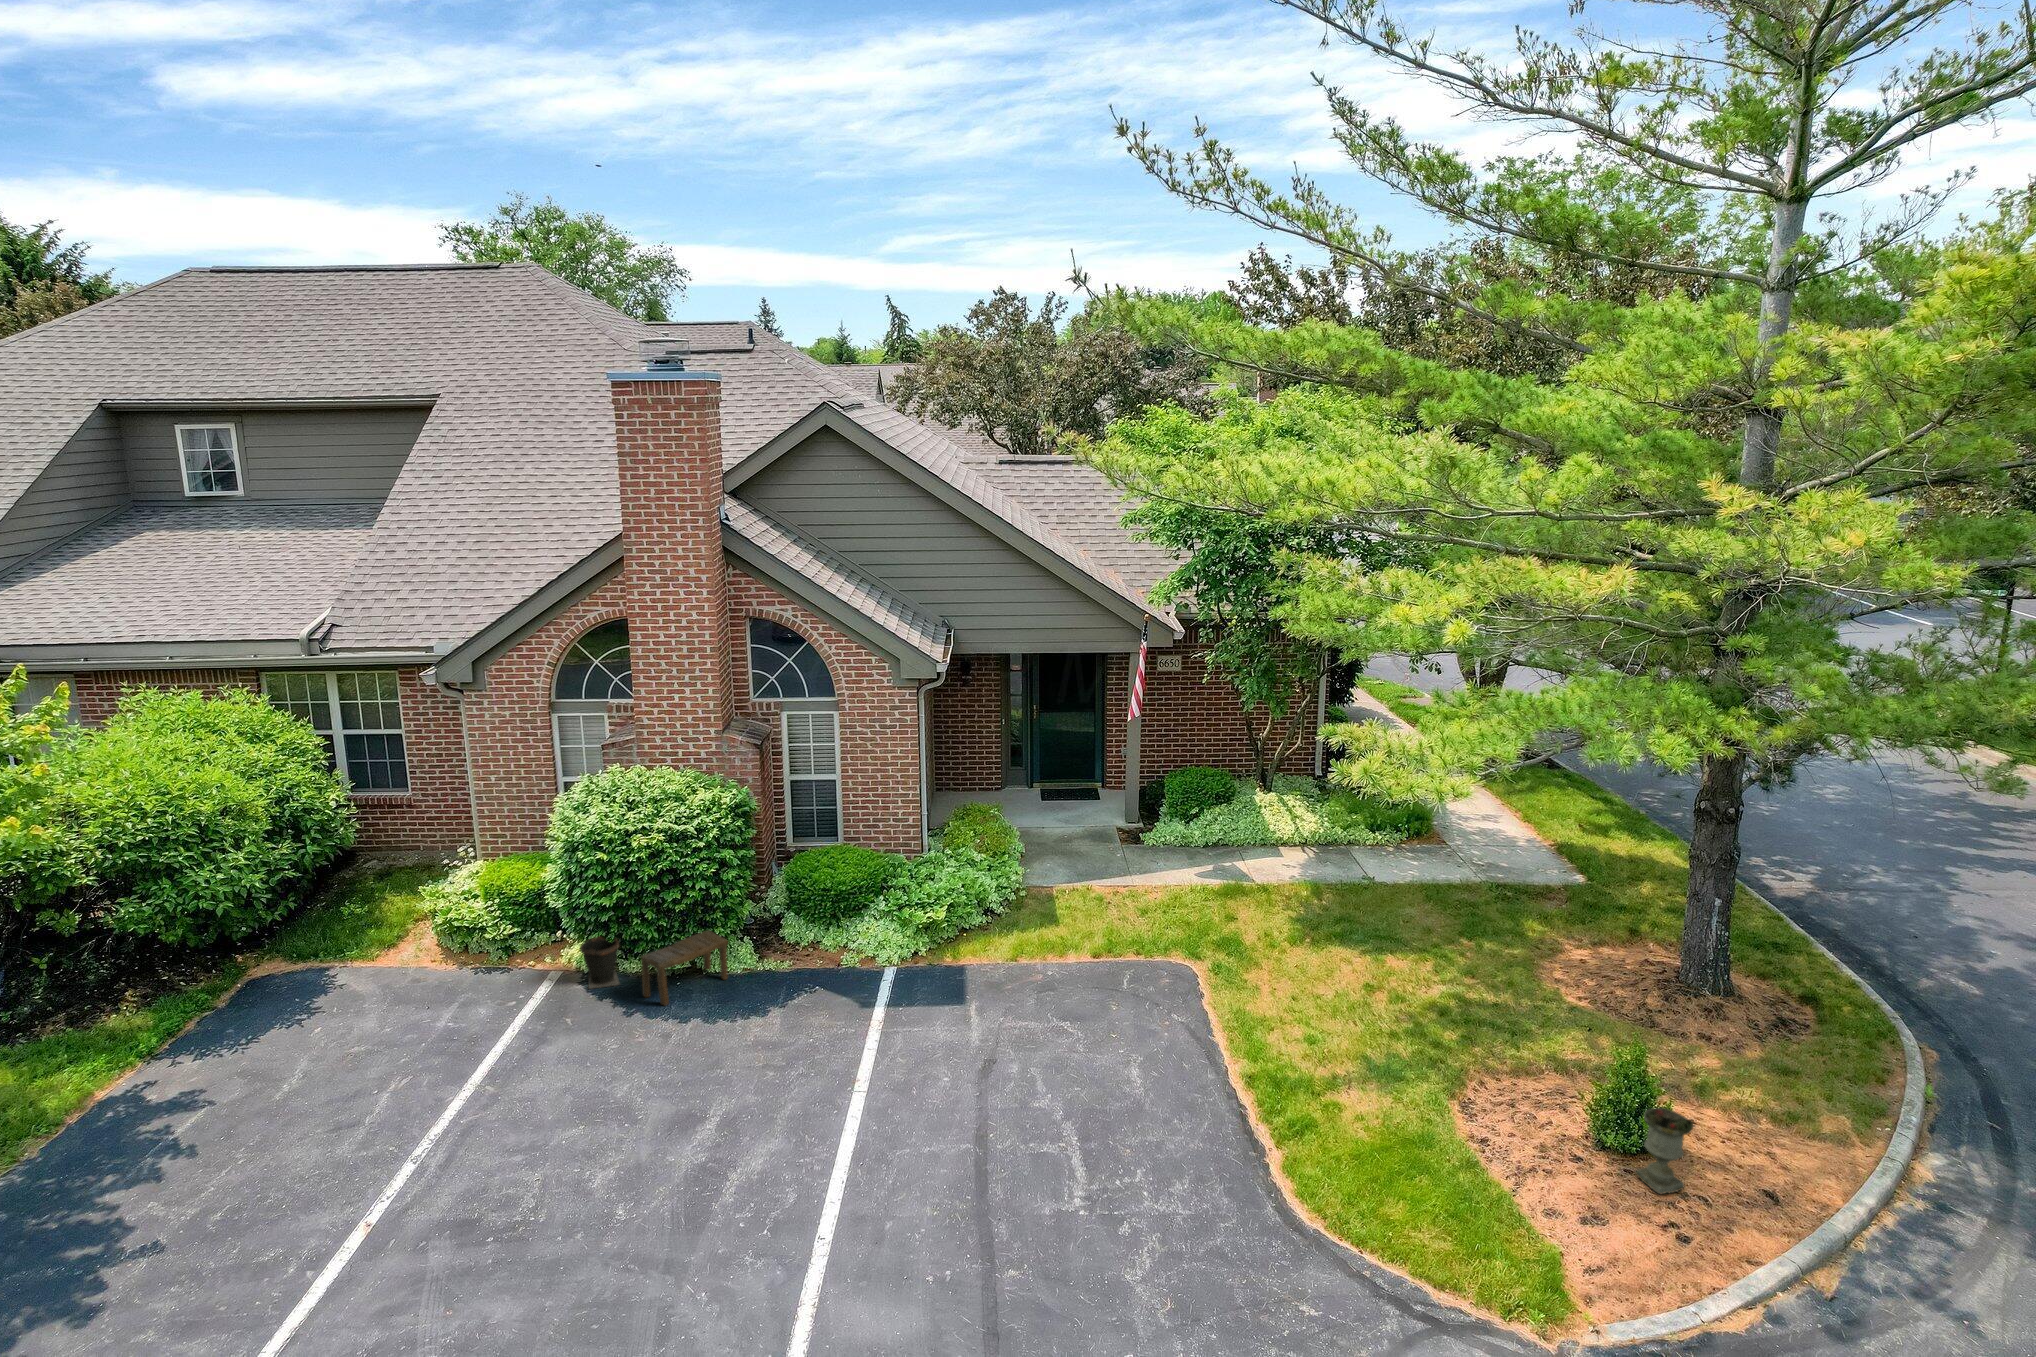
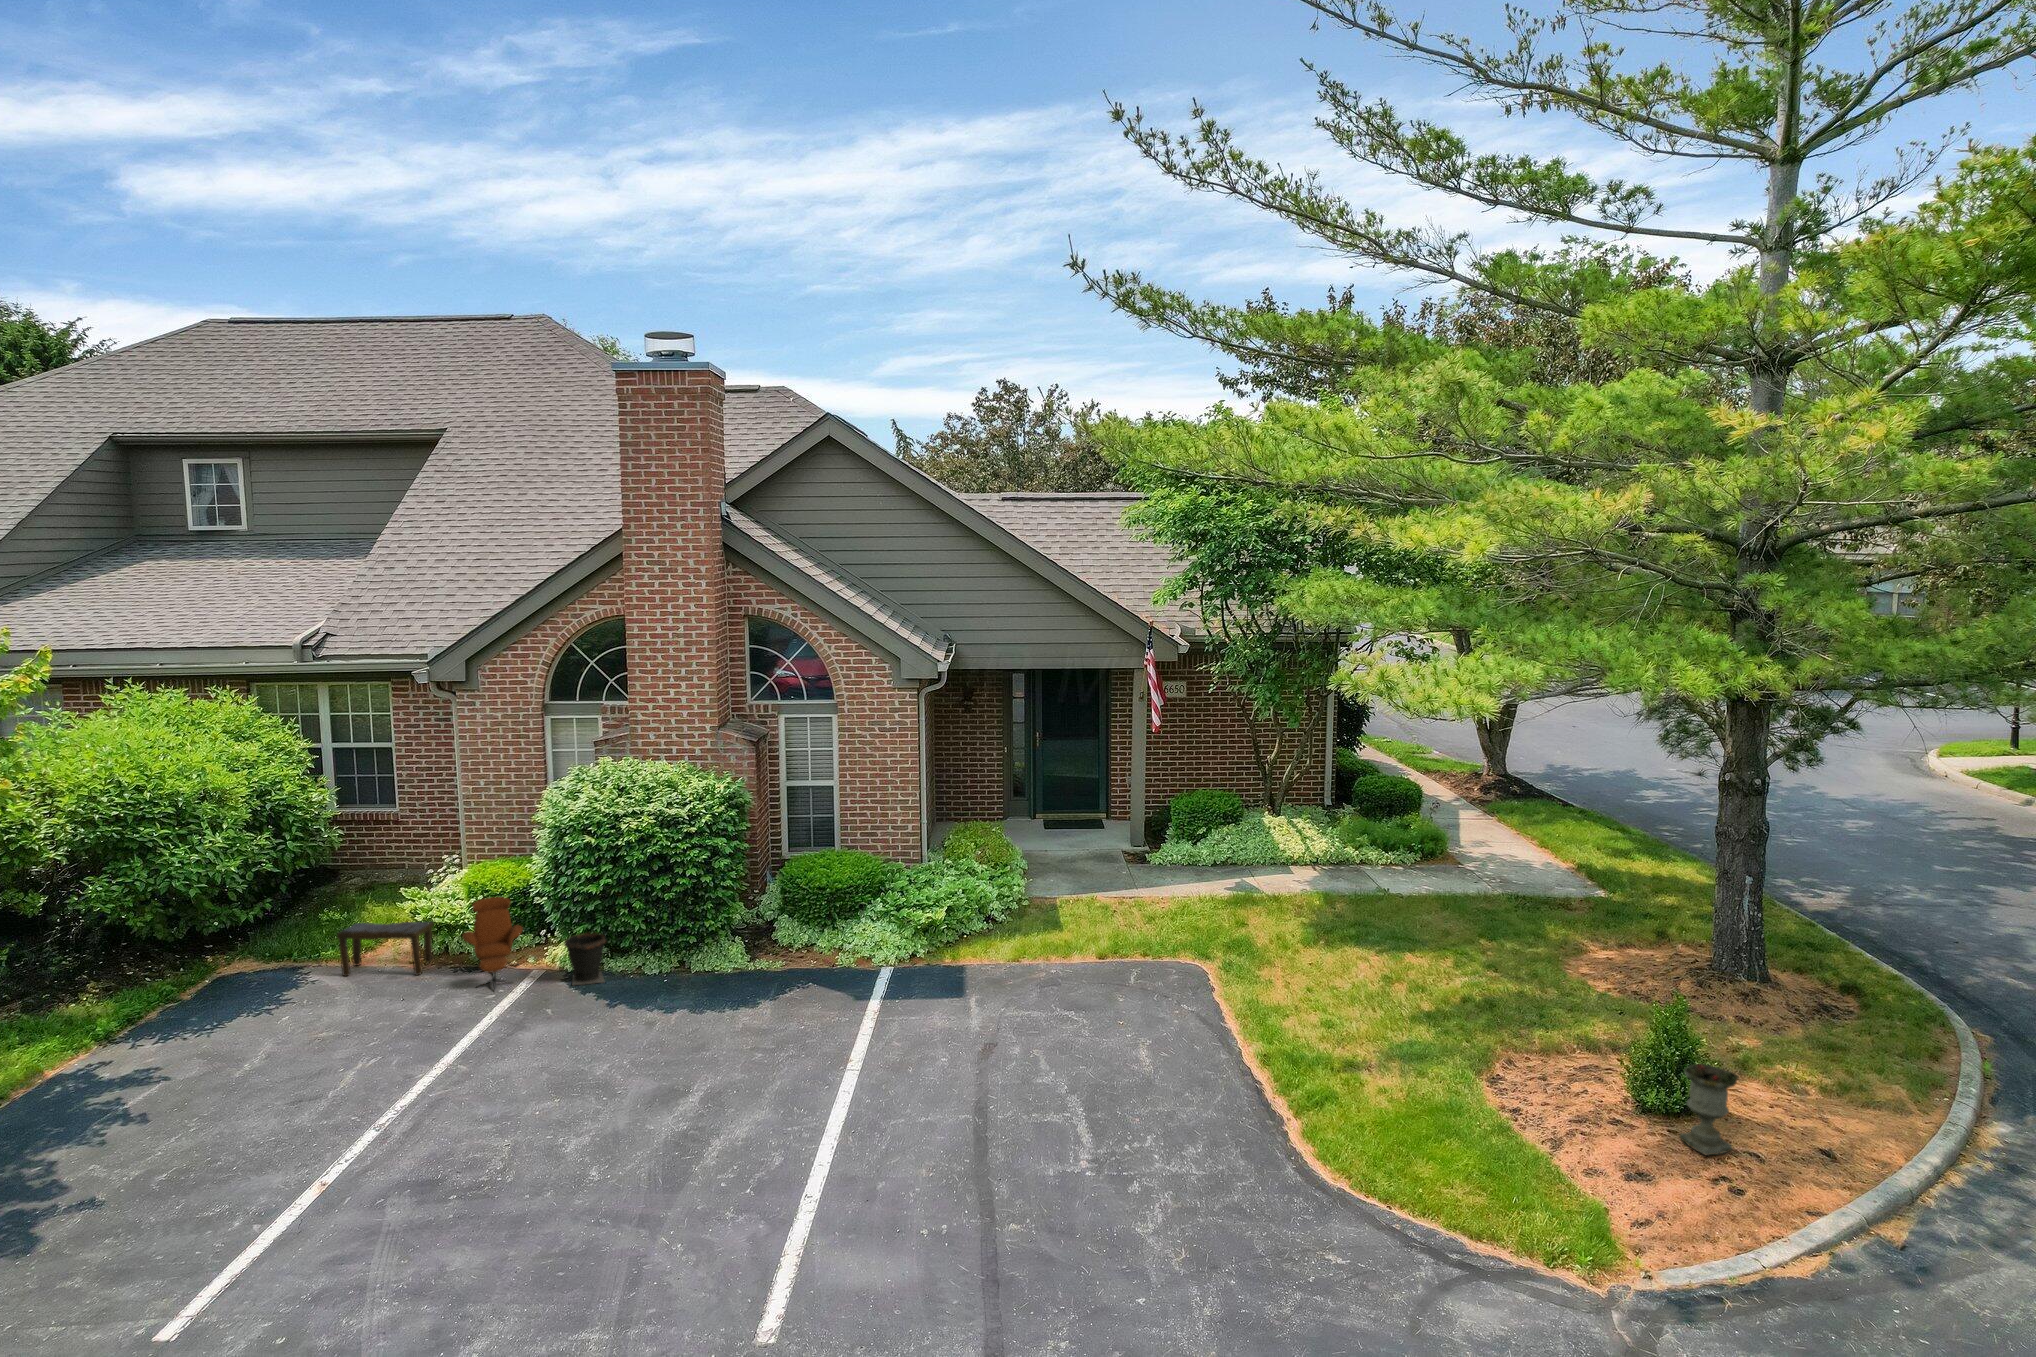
lounge chair: none [481,899,539,996] -> present [462,897,523,988]
bench: present [641,930,728,1005] -> present [337,922,434,976]

